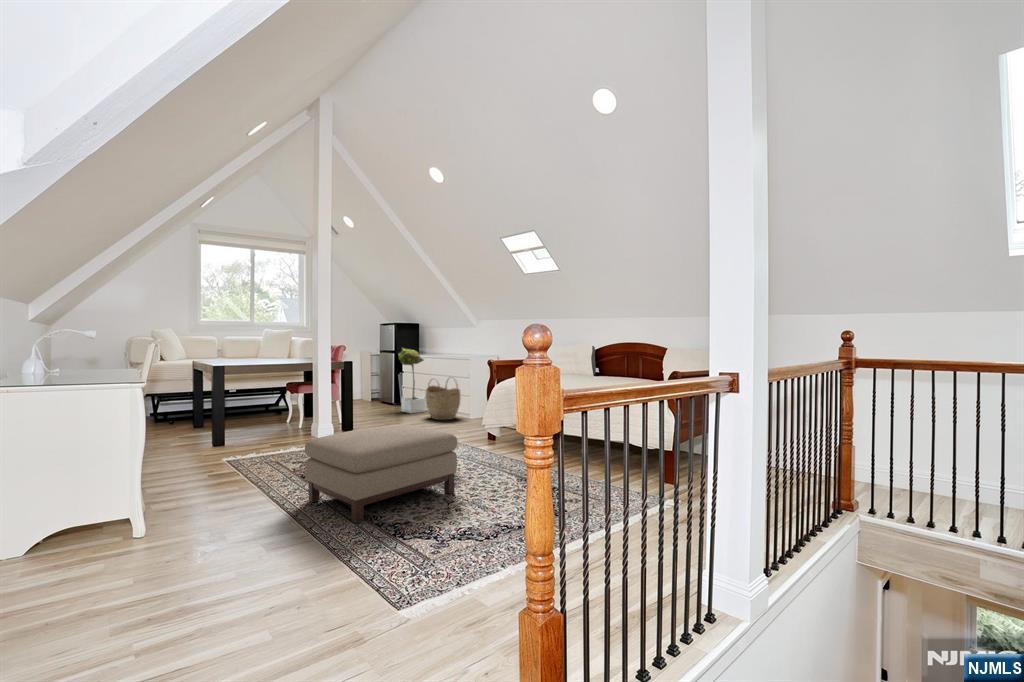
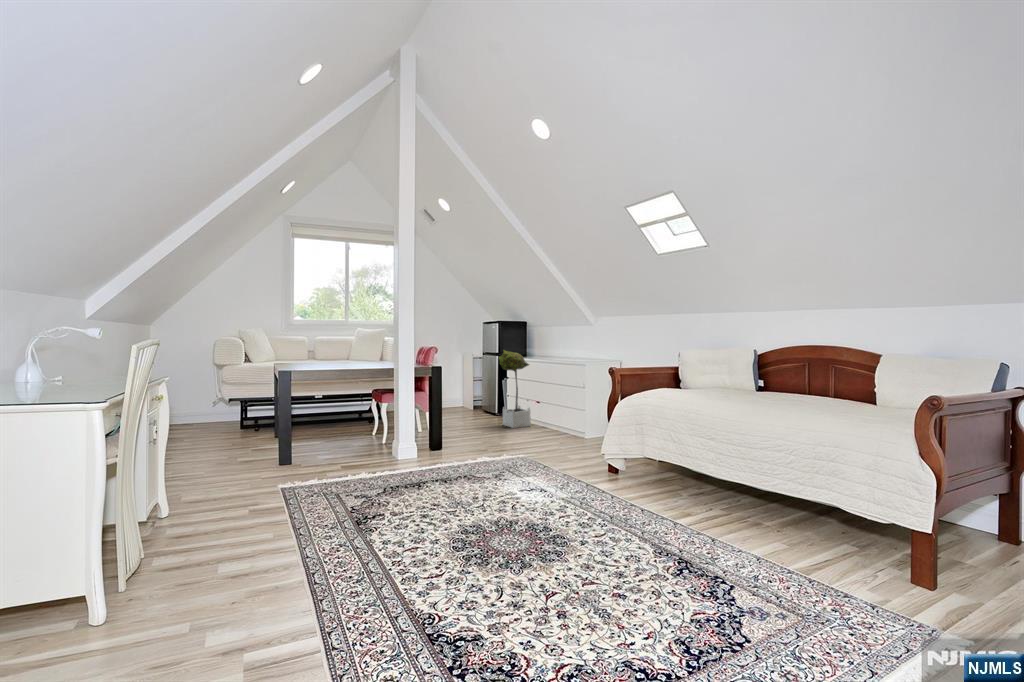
woven basket: present [425,383,460,420] -> none [529,386,572,440]
ottoman: present [305,424,457,523] -> none [345,459,562,628]

